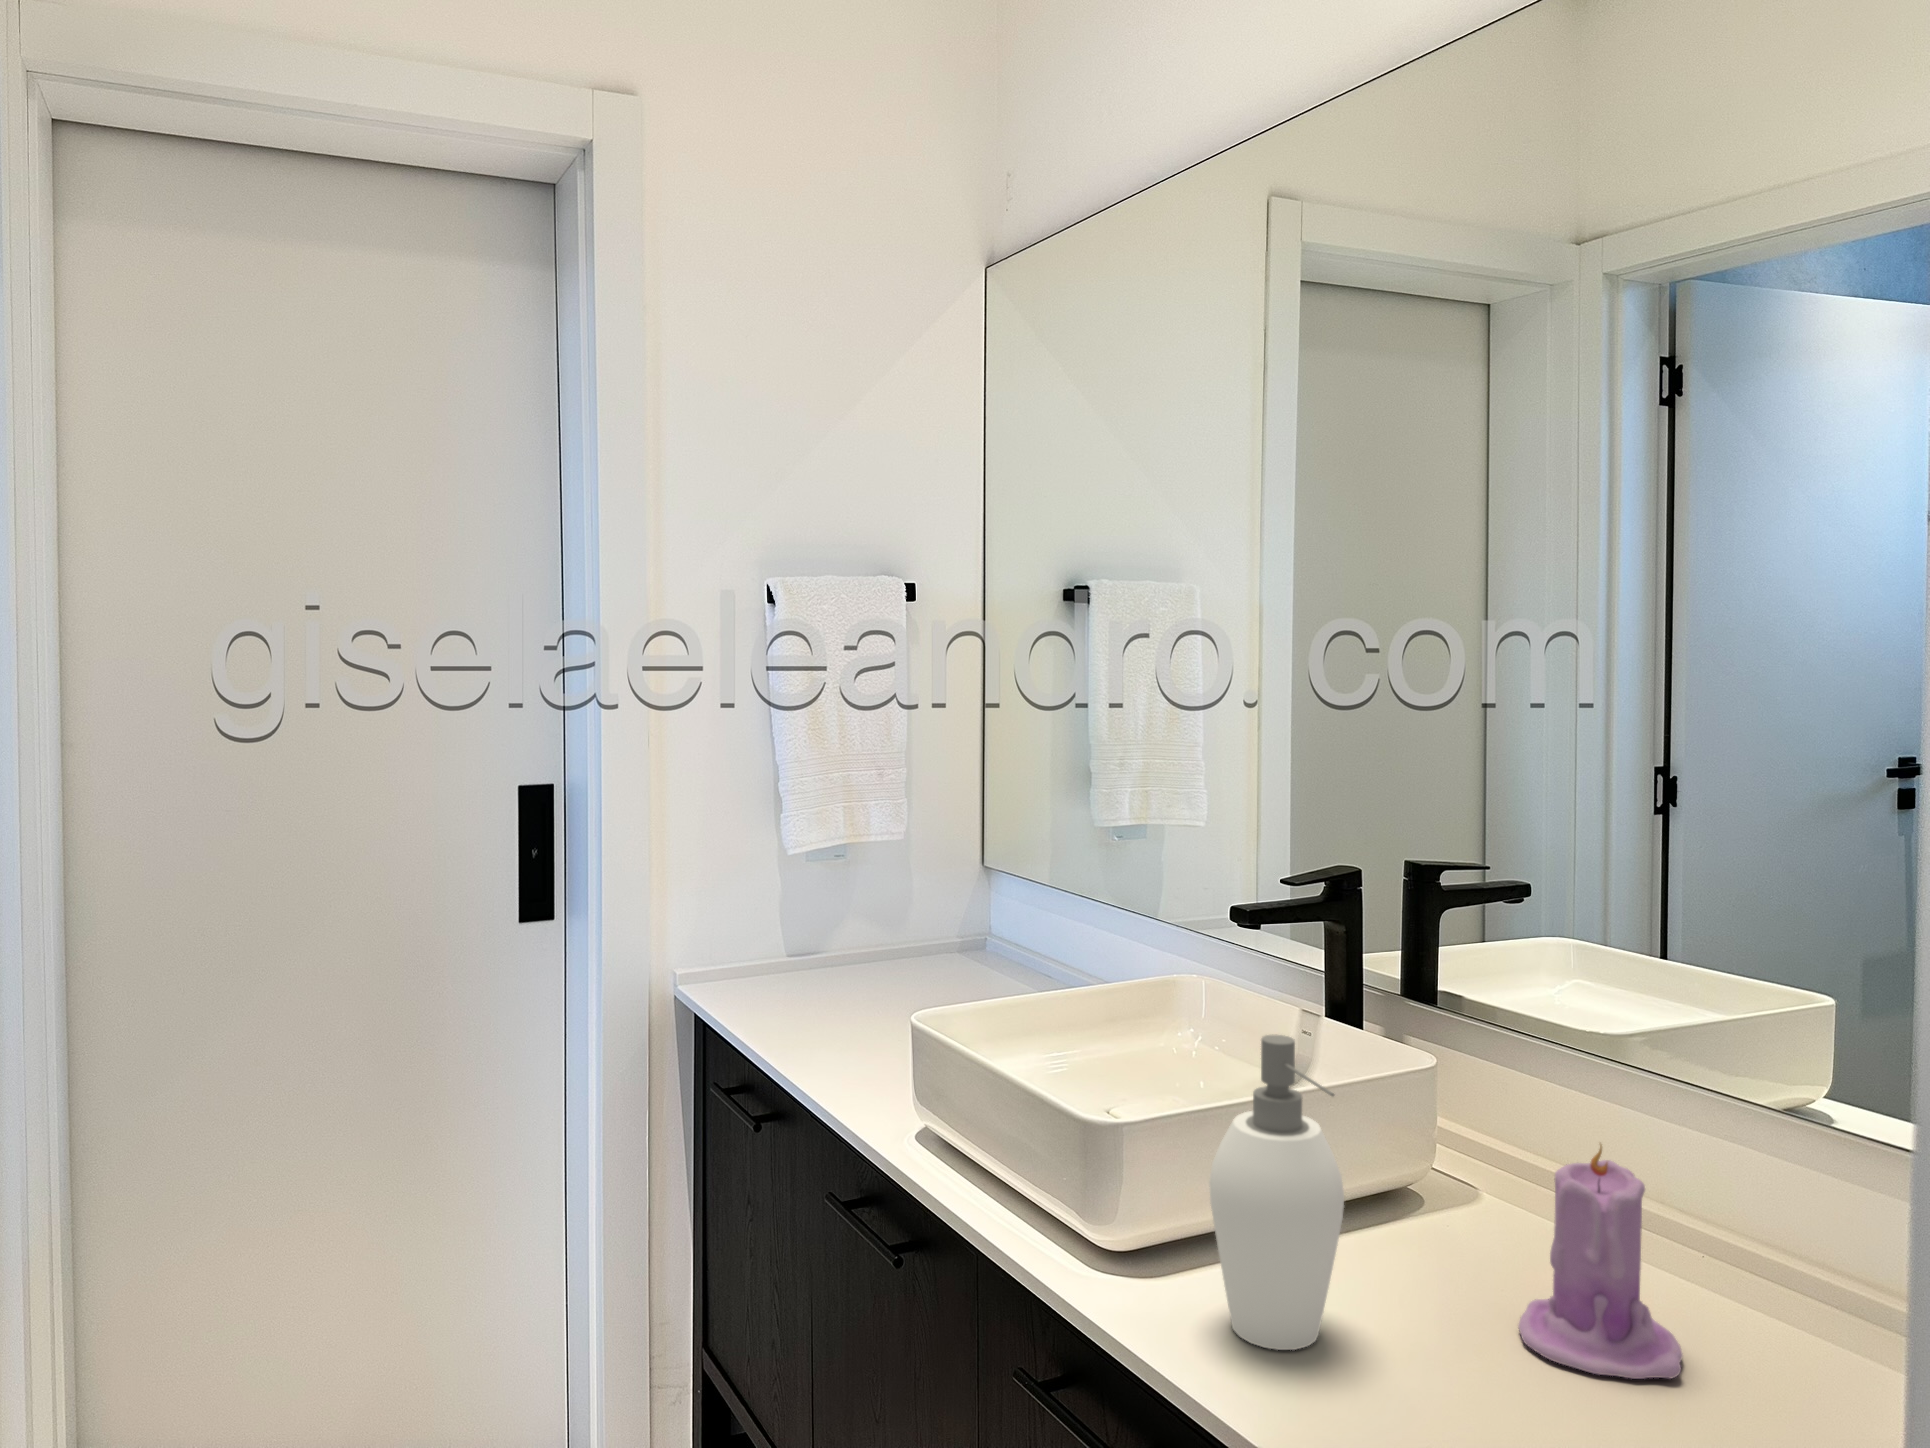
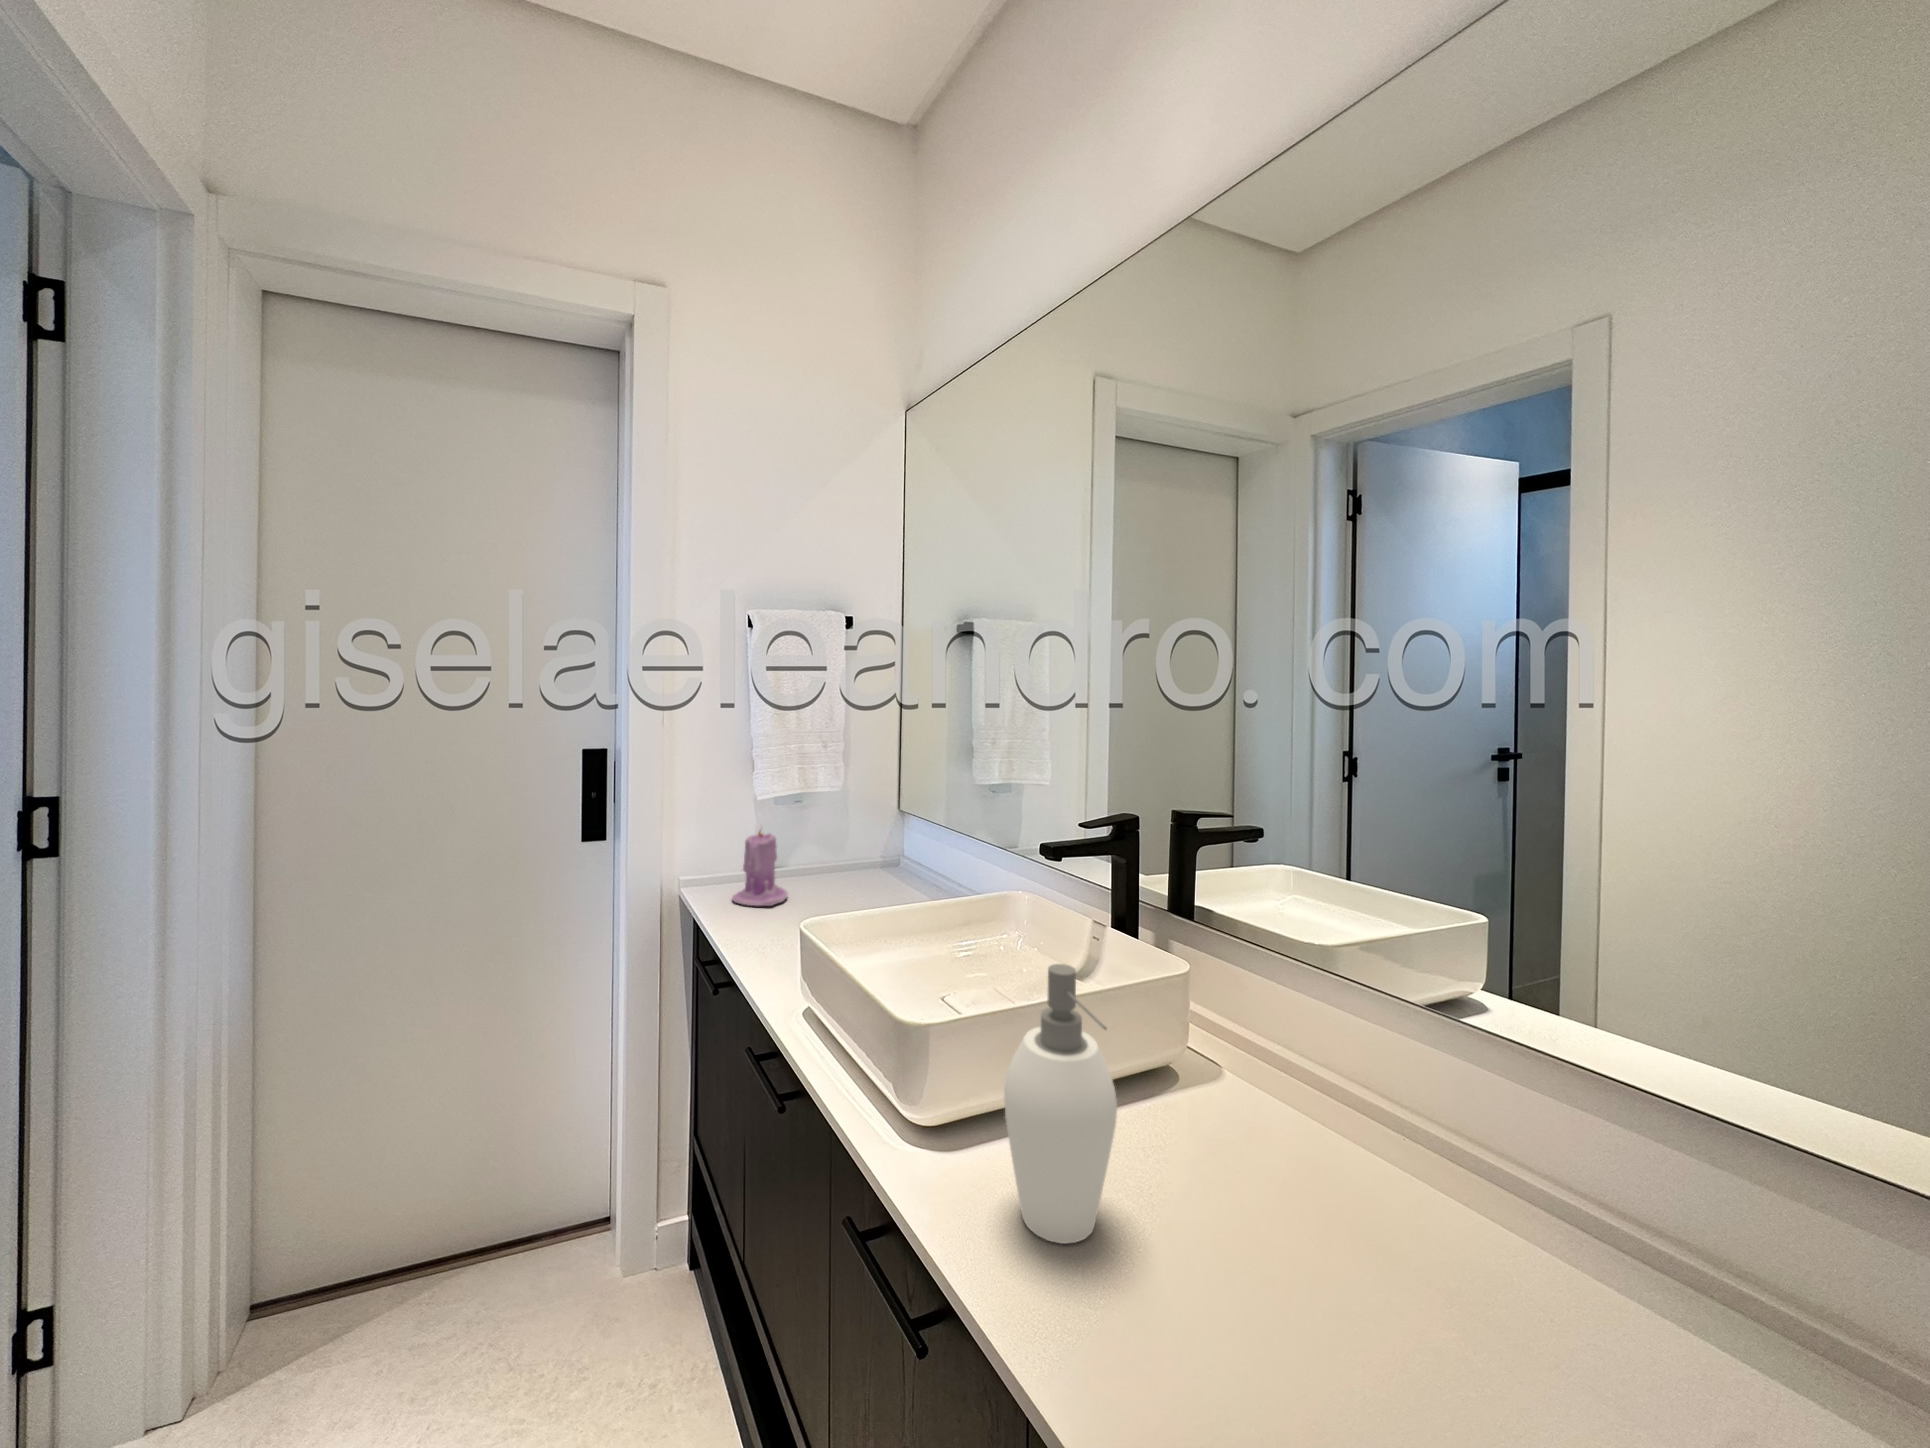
candle: present [1518,1144,1683,1379] -> present [732,831,787,906]

